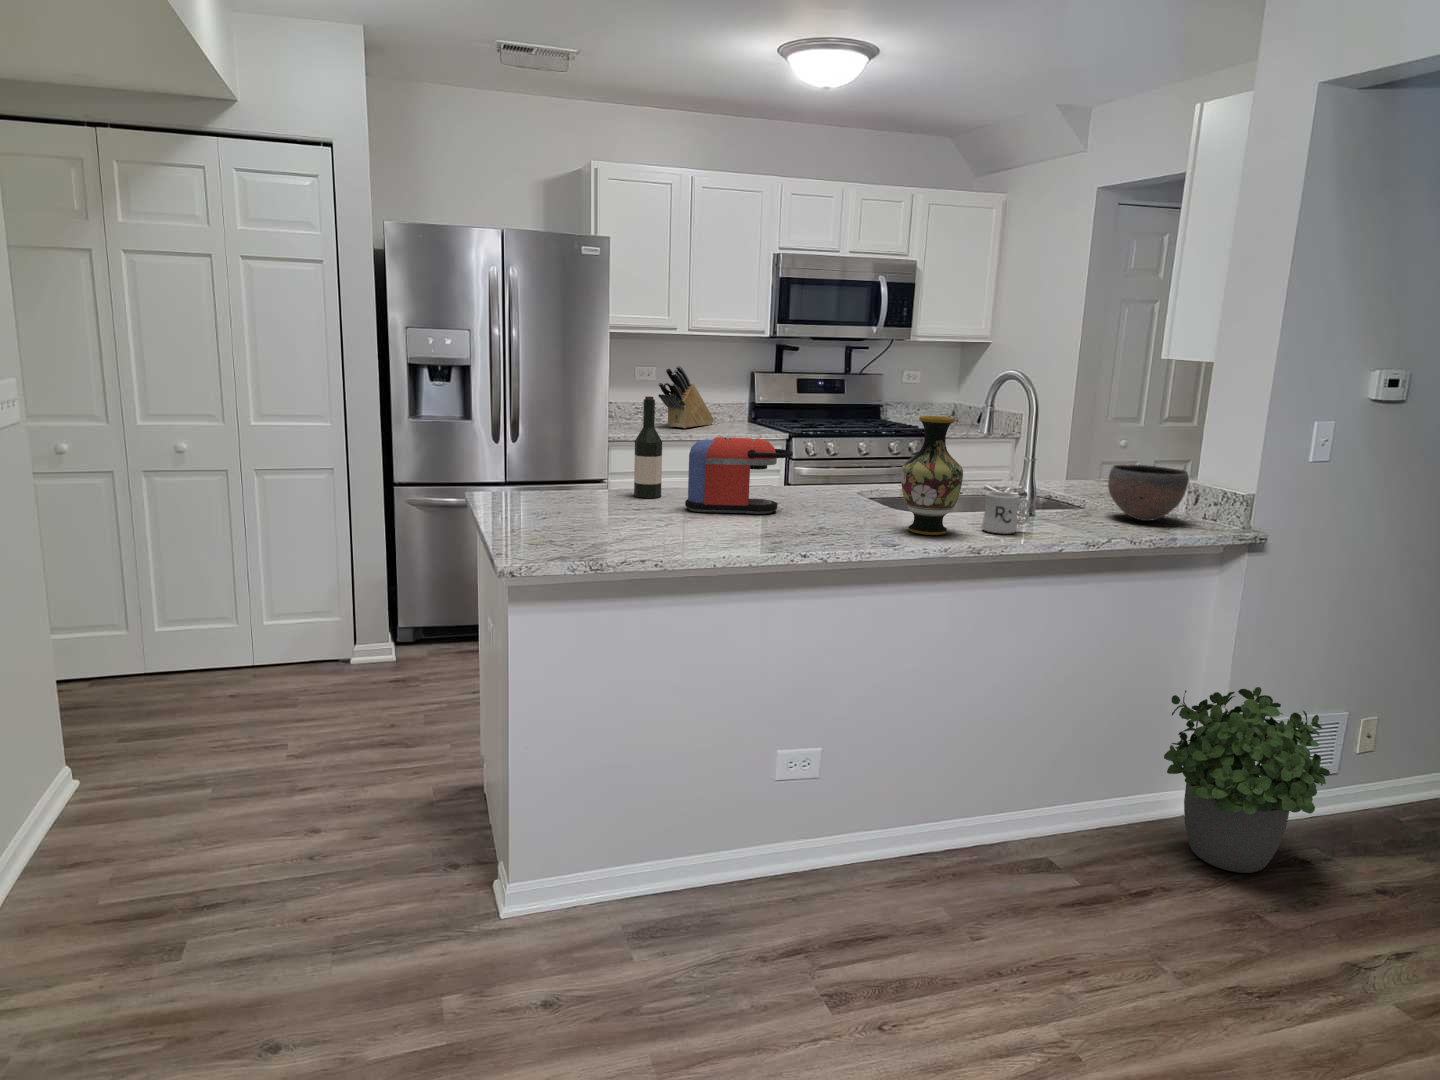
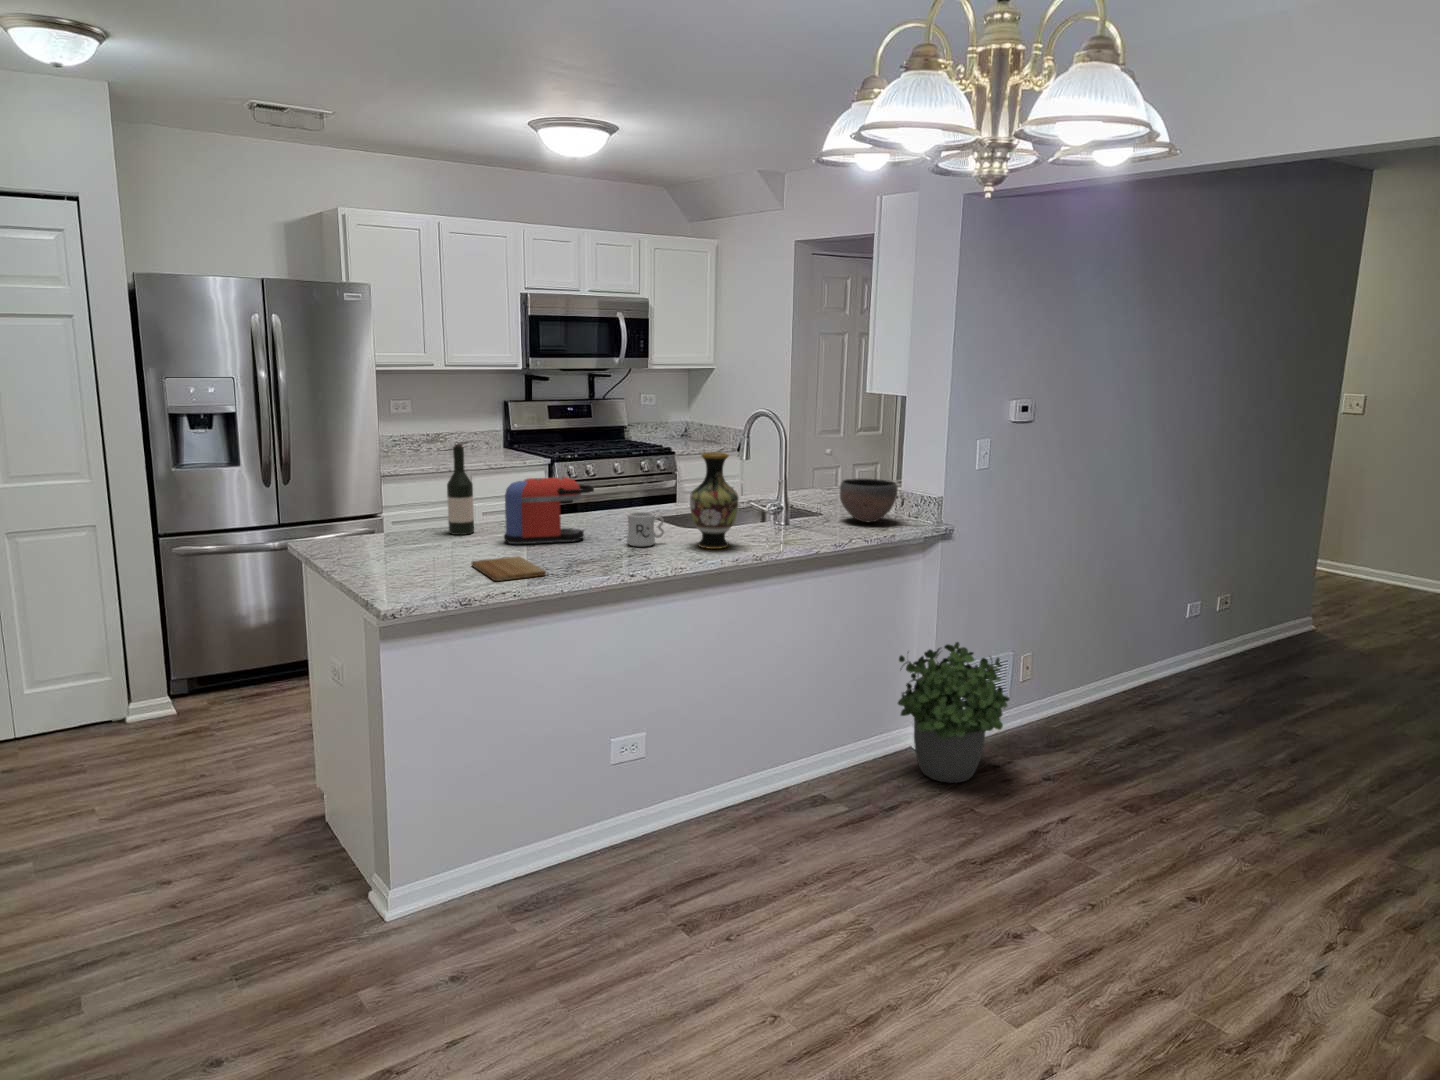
knife block: present [658,366,714,428] -> none [419,400,473,459]
mug: present [982,492,1030,534] -> present [627,512,664,546]
cutting board: none [633,523,707,548] -> present [472,556,546,581]

